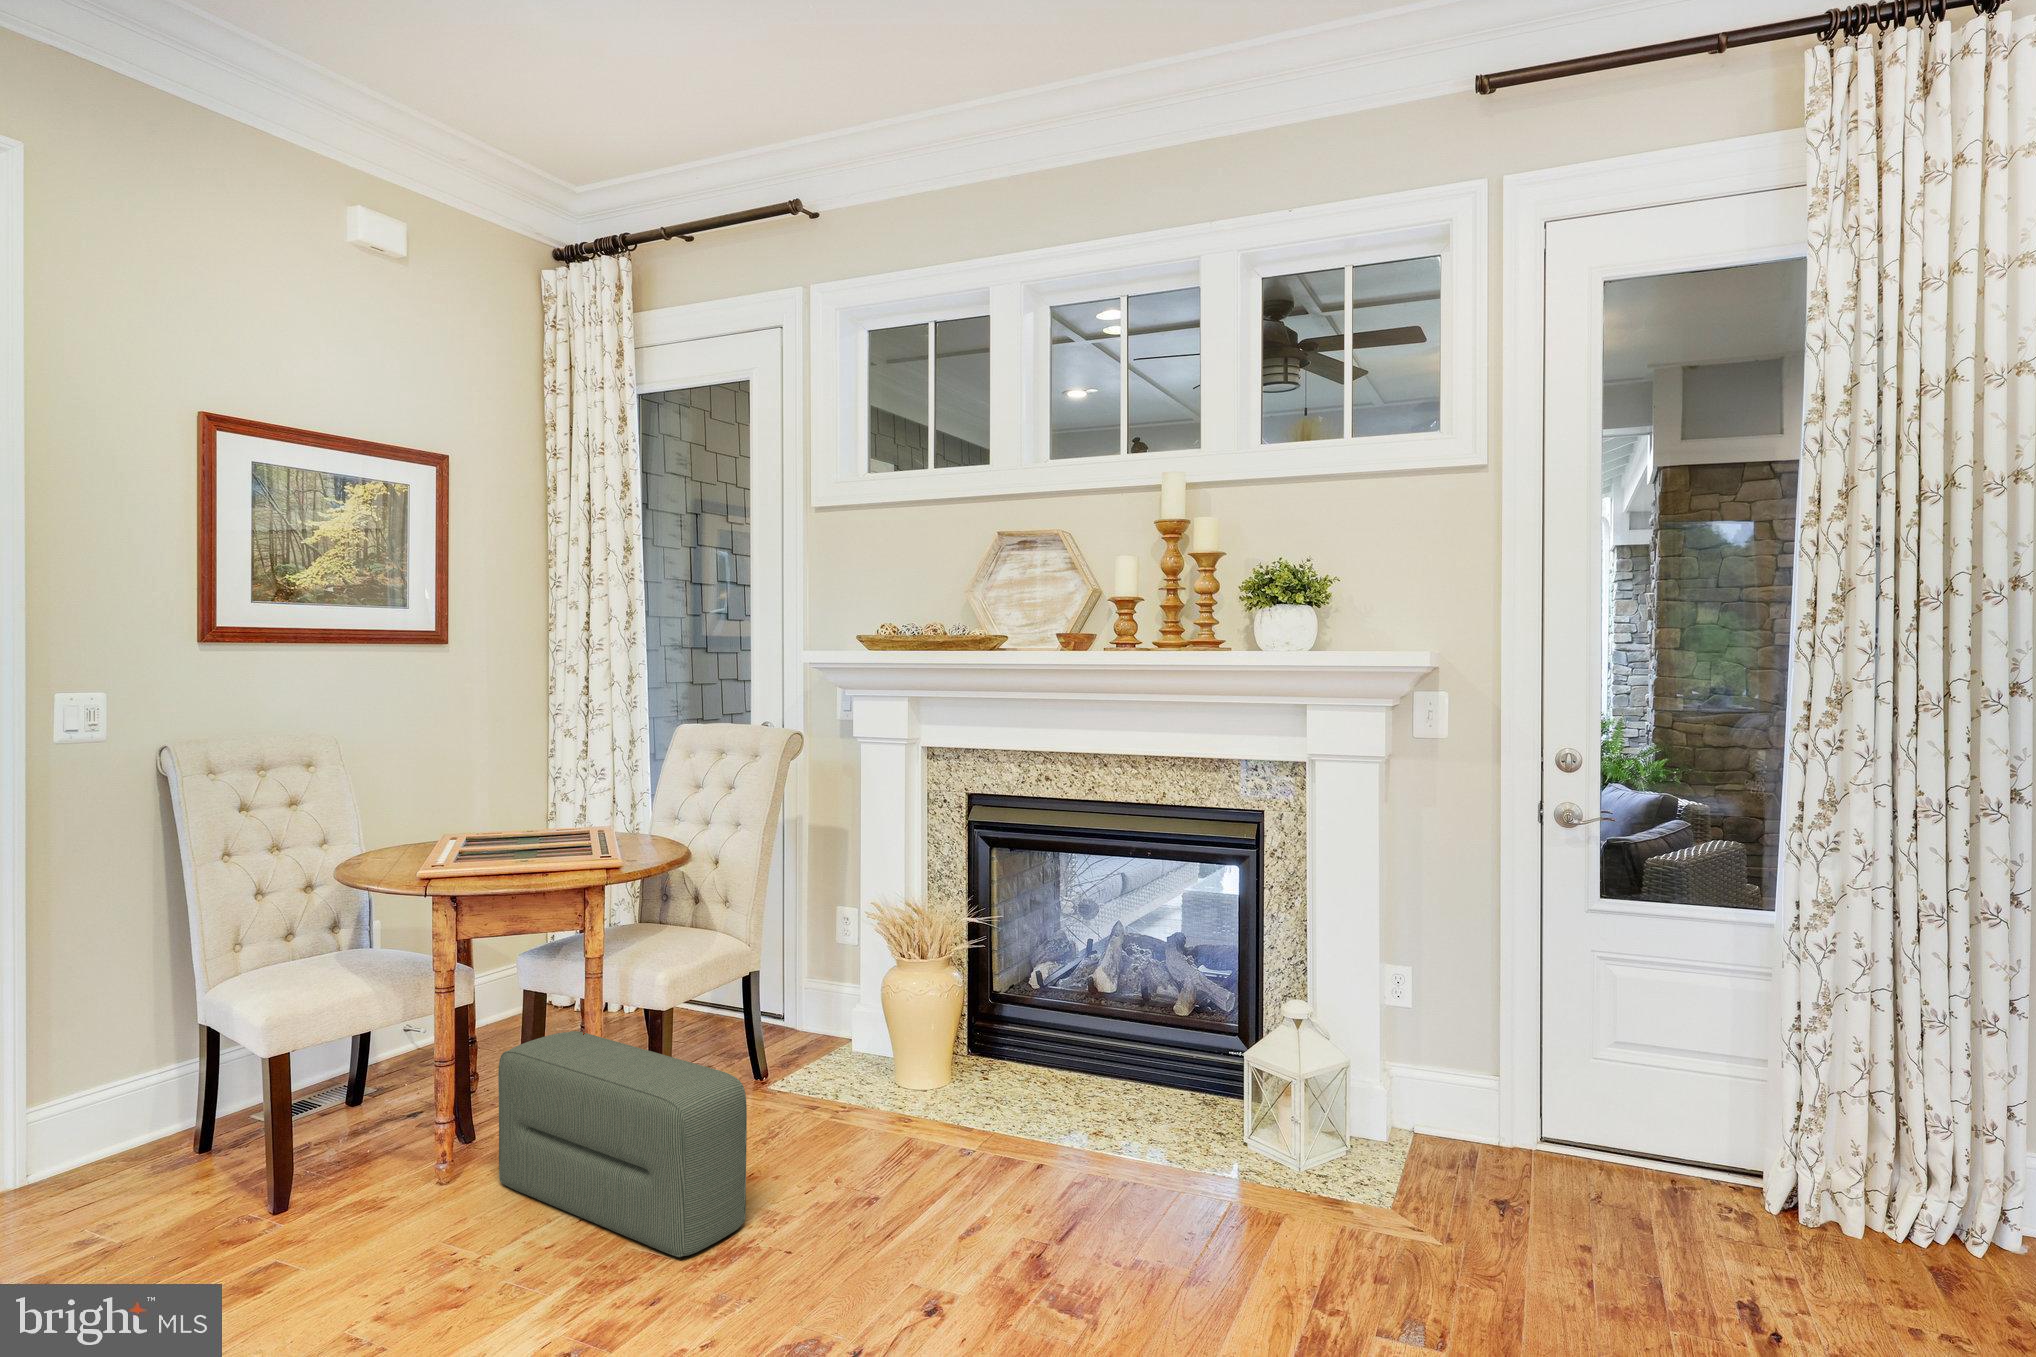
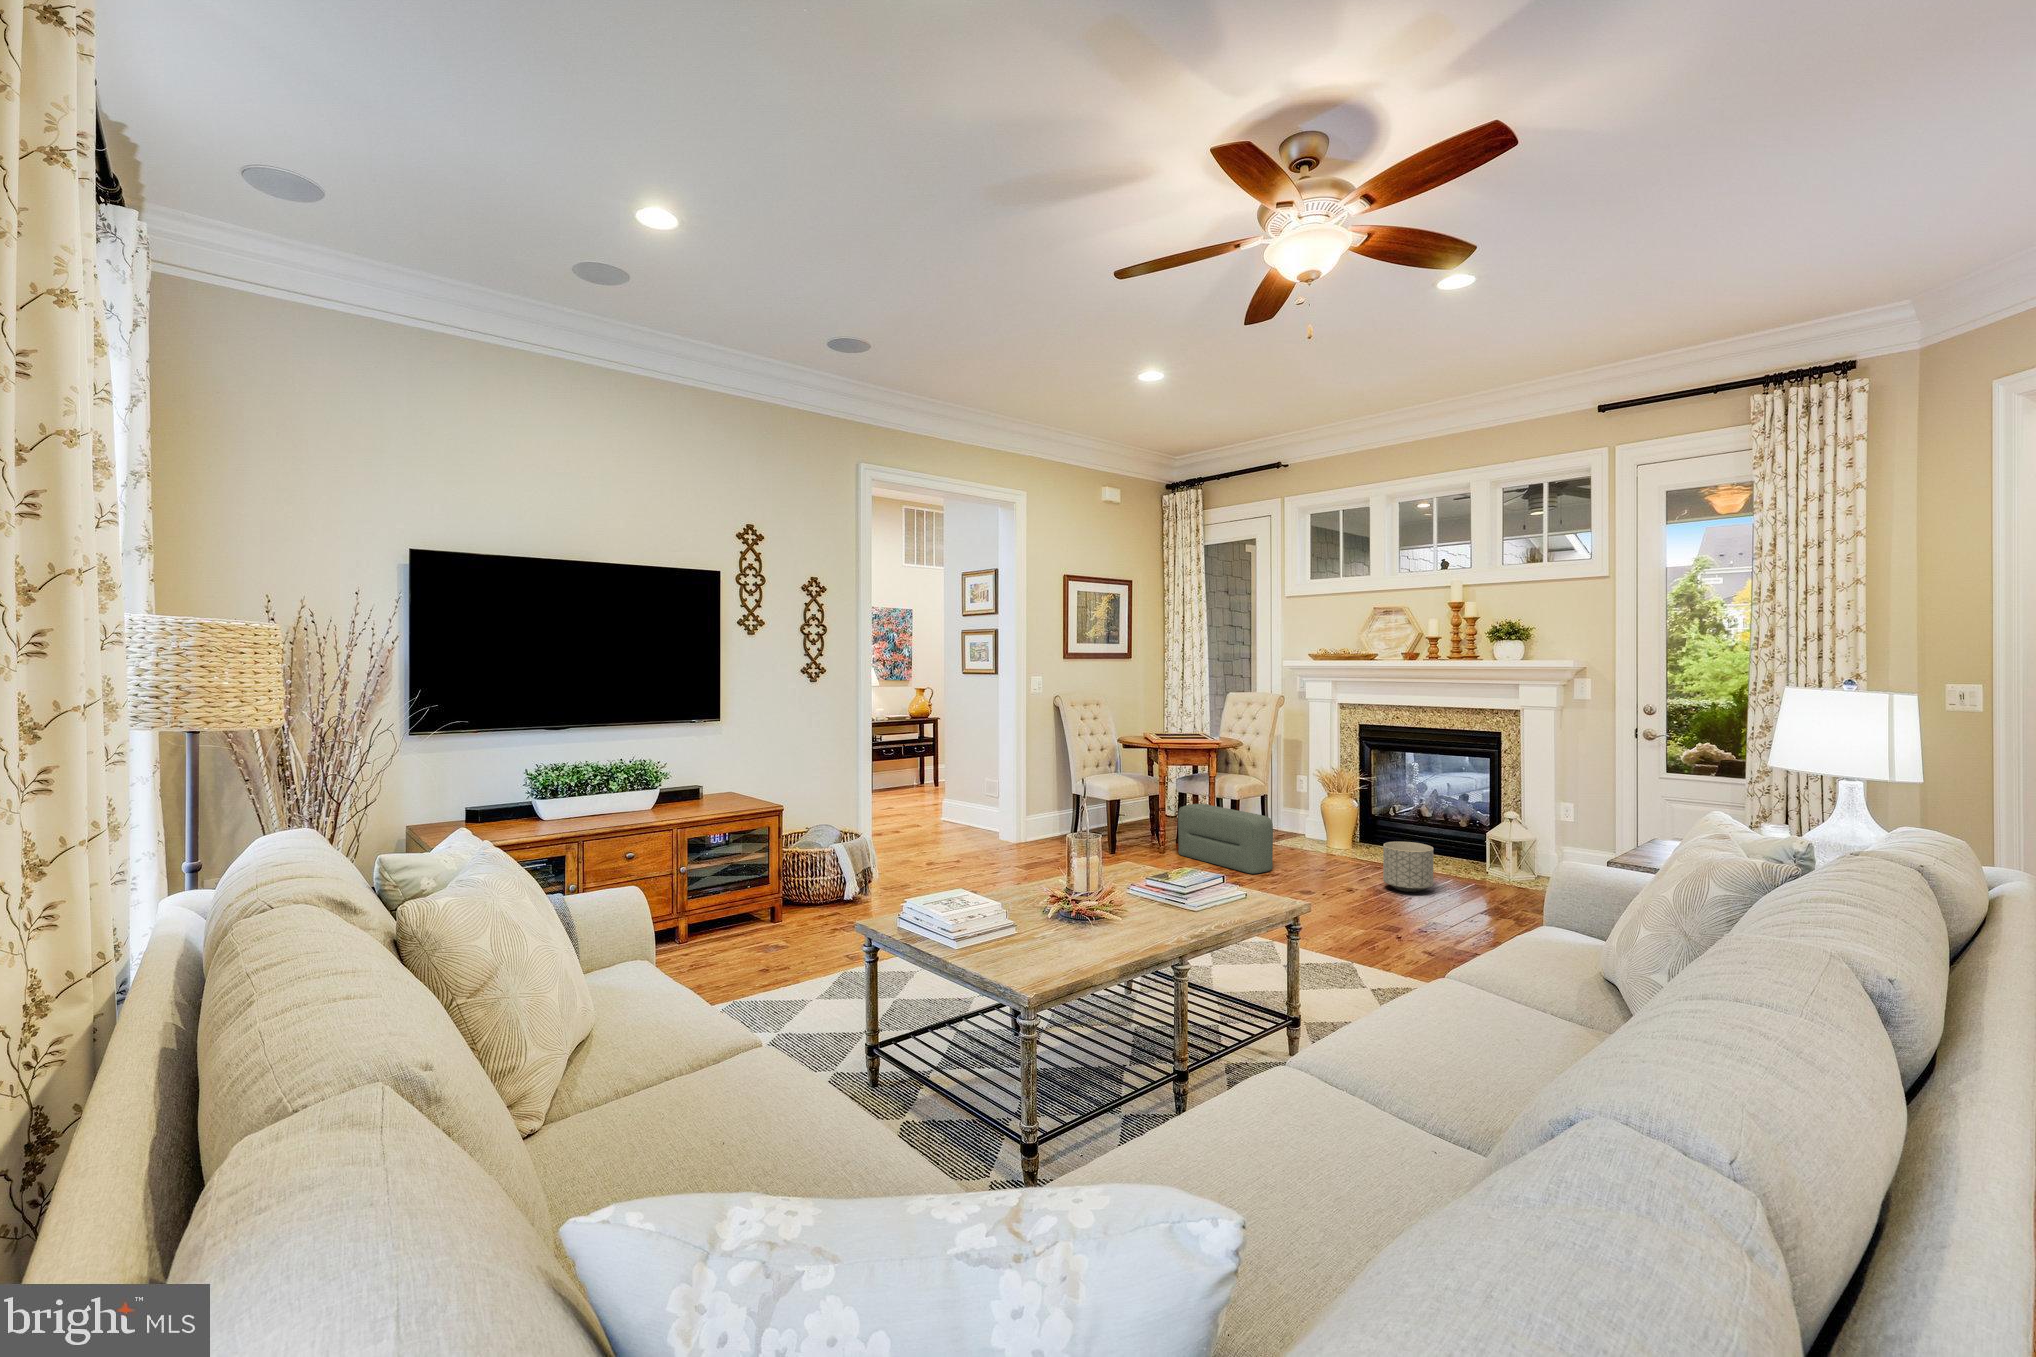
planter: none [1033,1123,1158,1278] -> present [1383,842,1433,892]

